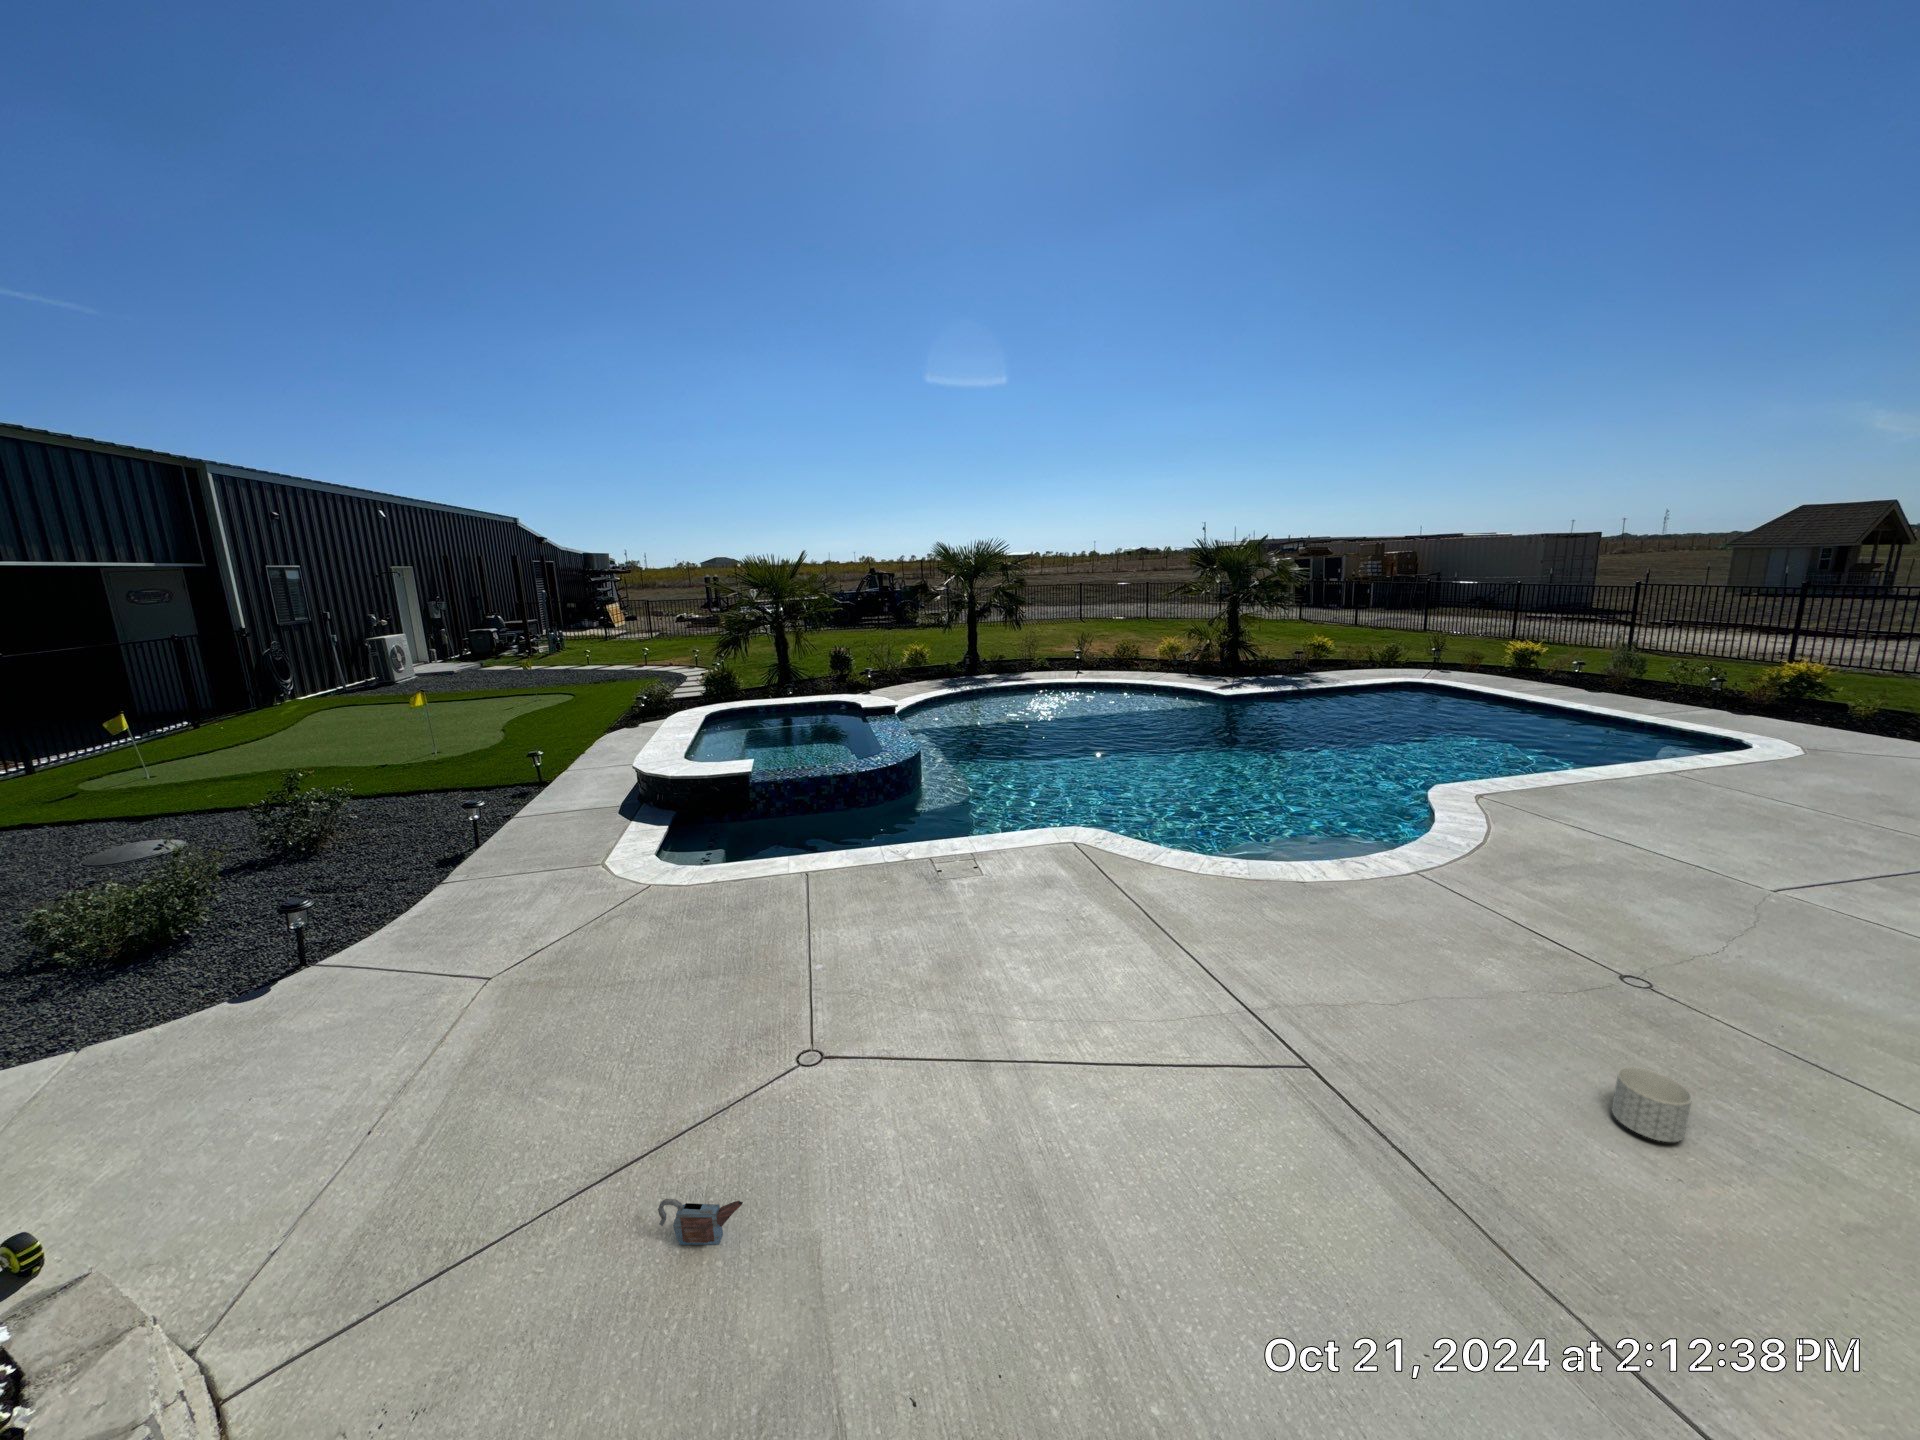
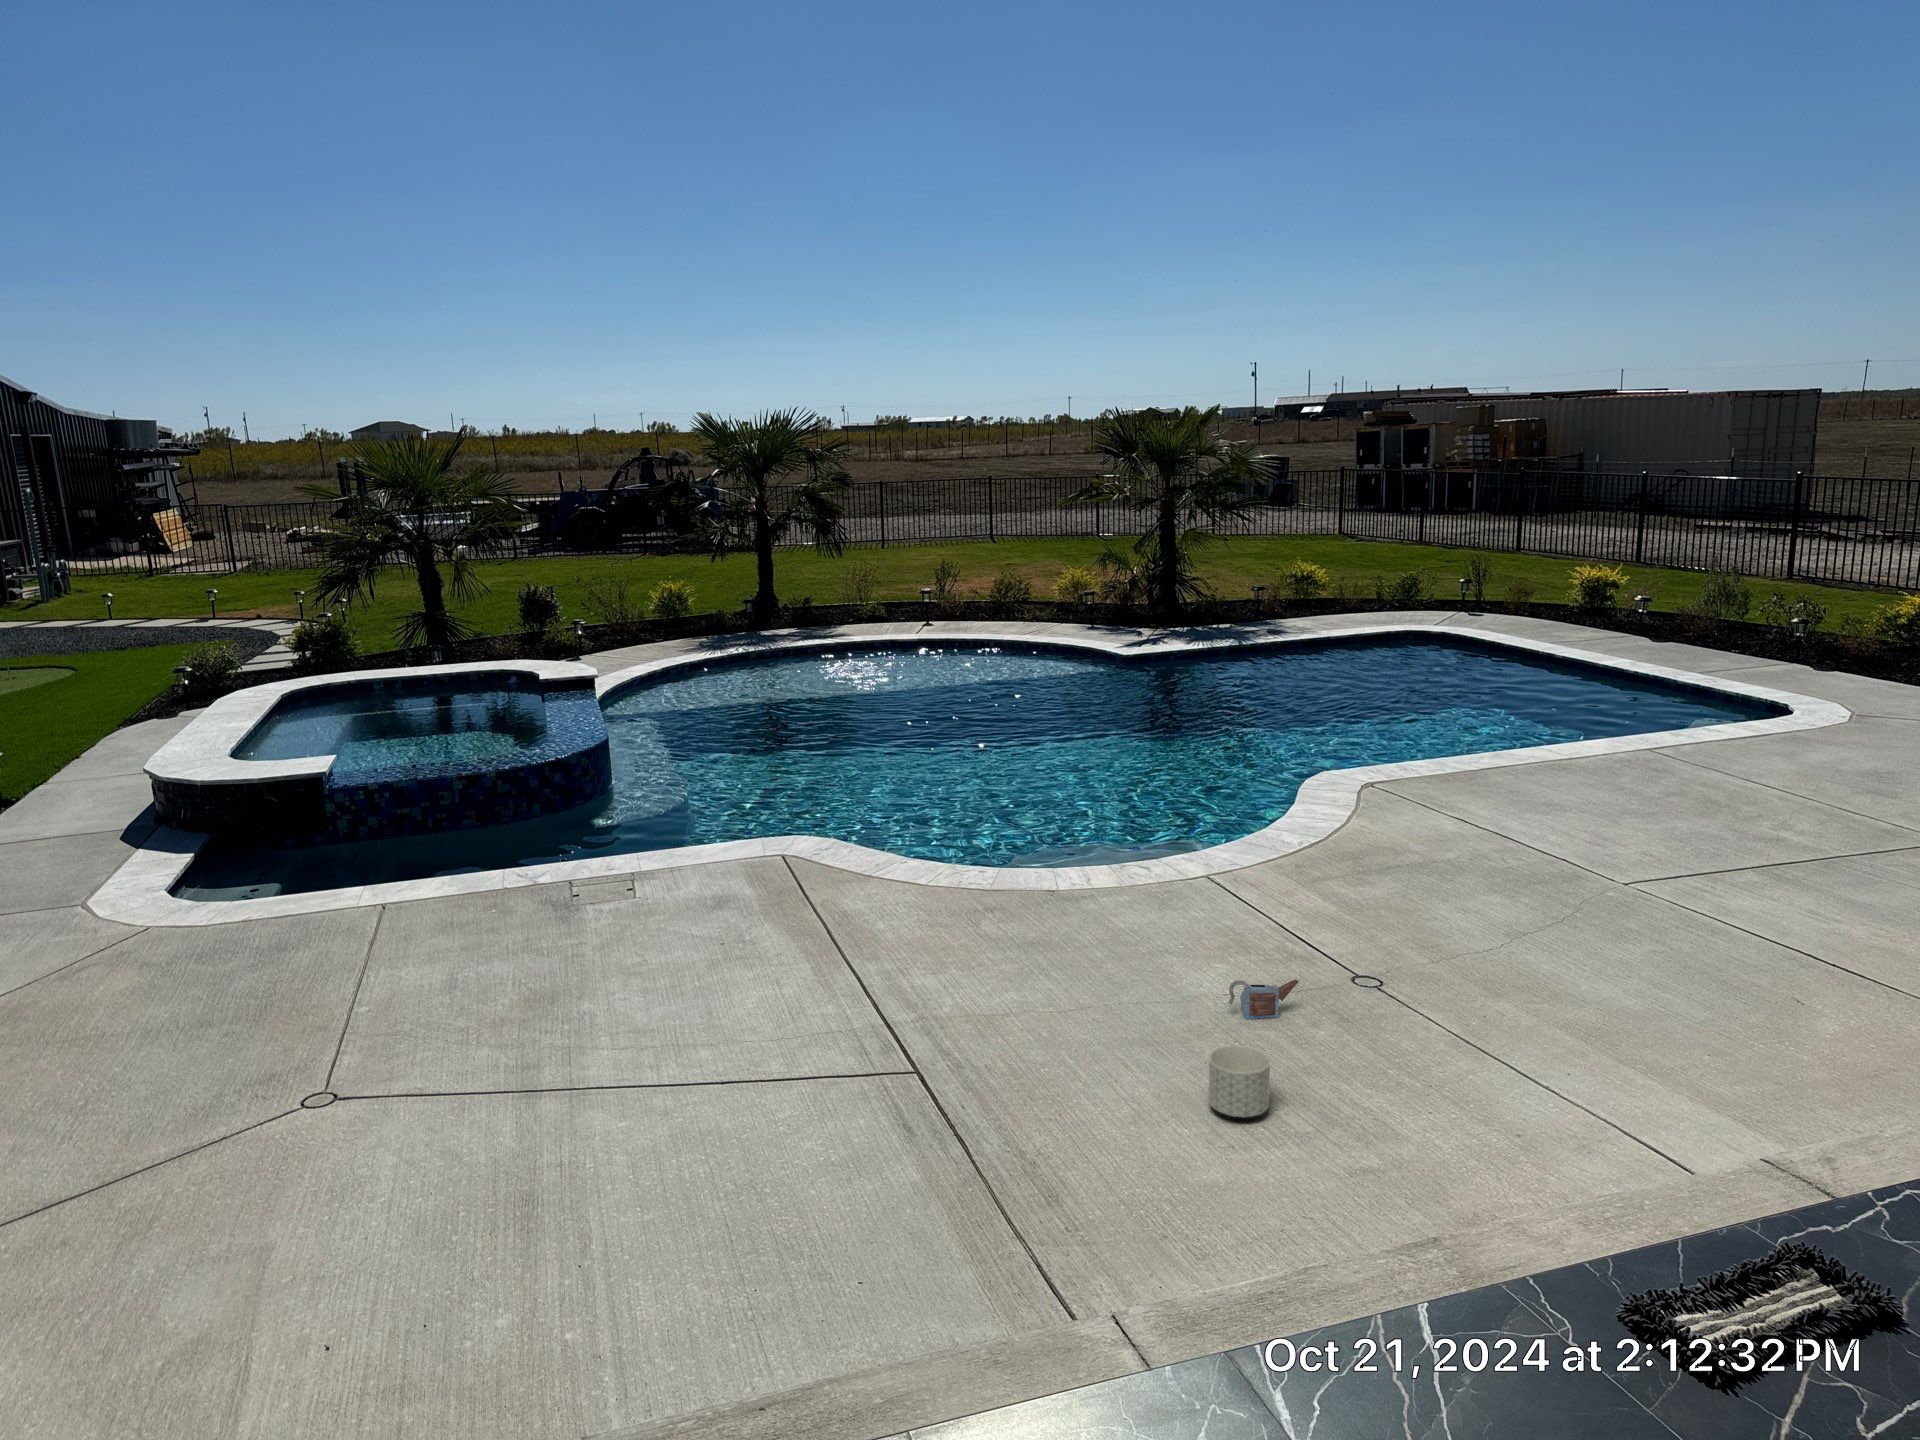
watering can: present [658,1199,743,1245] -> present [1228,979,1299,1019]

